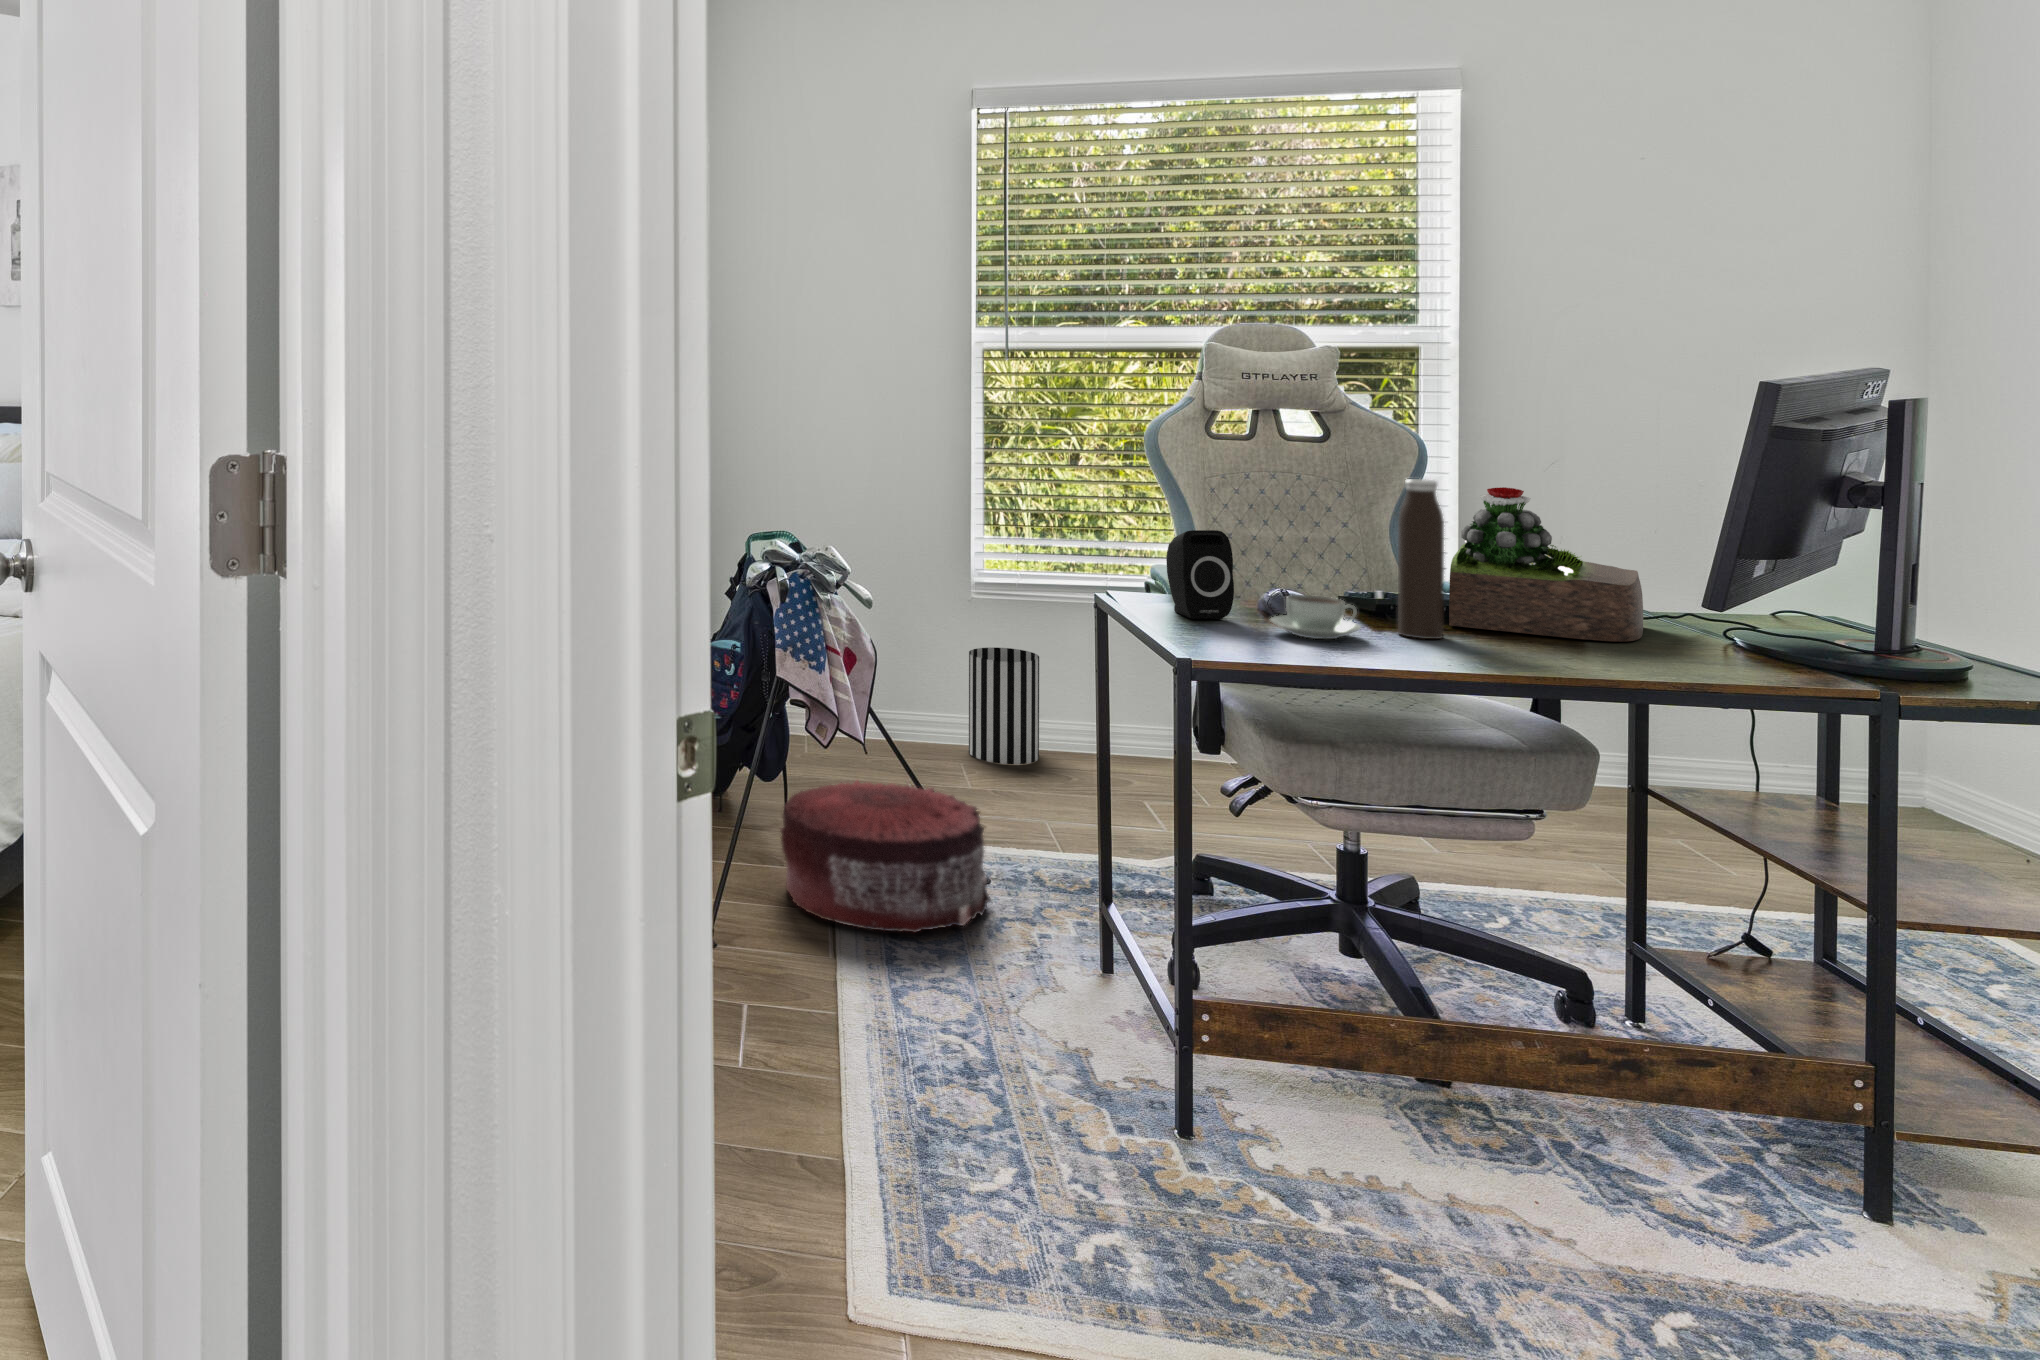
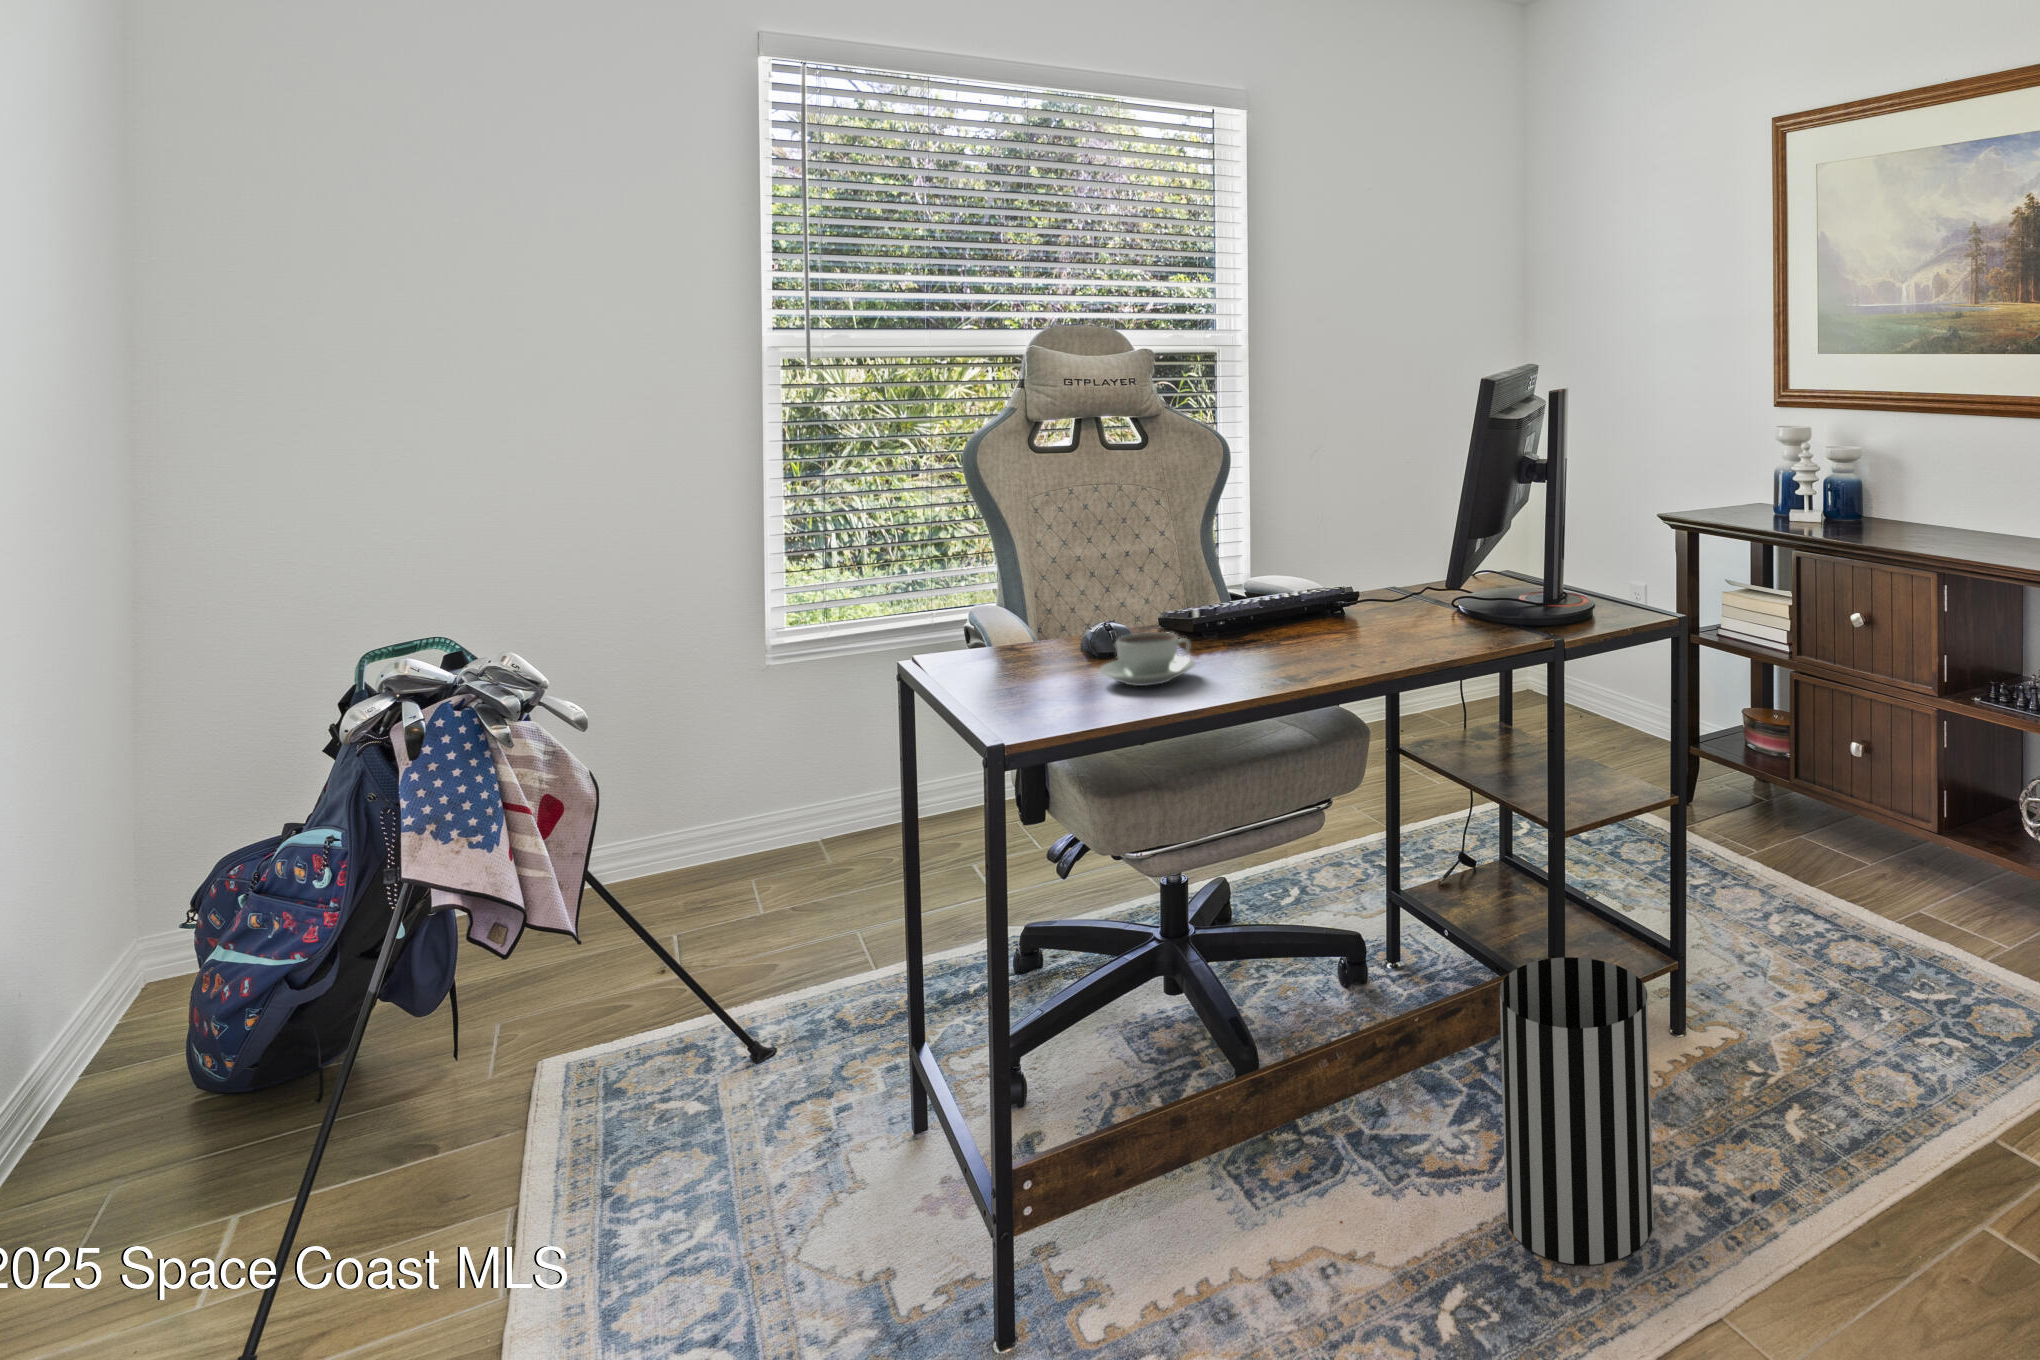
water bottle: present [1398,479,1444,639] -> none [1227,487,1272,664]
succulent plant: present [1449,487,1643,641] -> none [1274,489,1431,641]
speaker: present [1166,530,1234,619] -> none [980,568,1059,682]
wastebasket: present [969,647,1039,764] -> present [1500,957,1654,1265]
pouf: present [780,780,991,932] -> none [428,945,777,1218]

